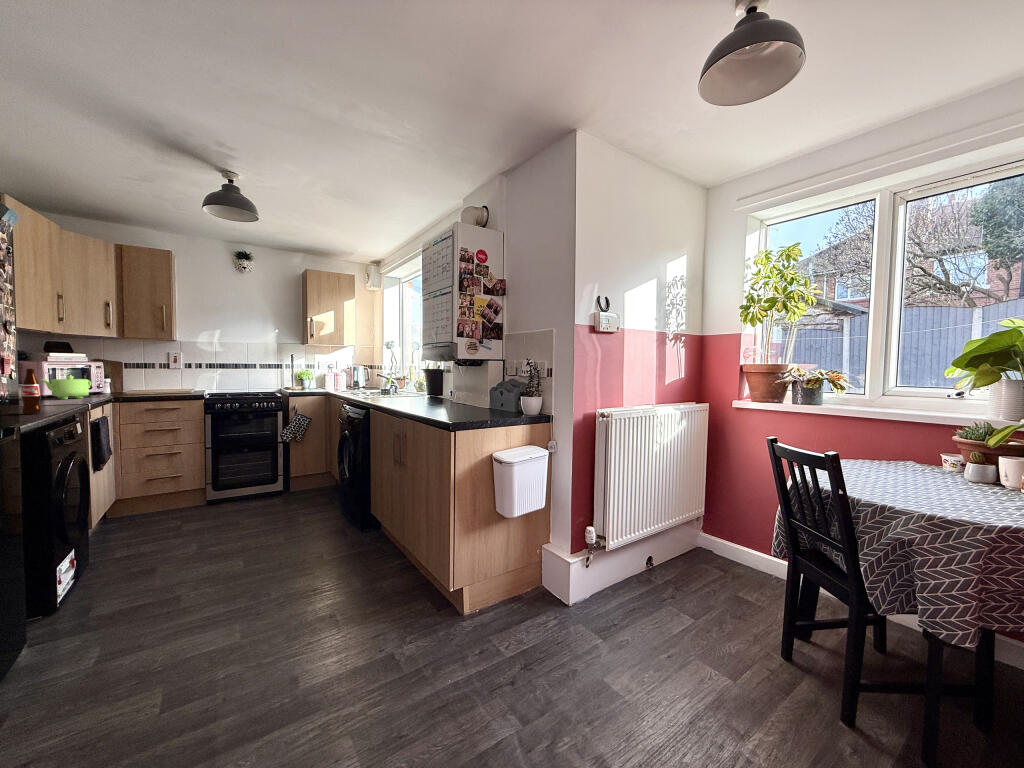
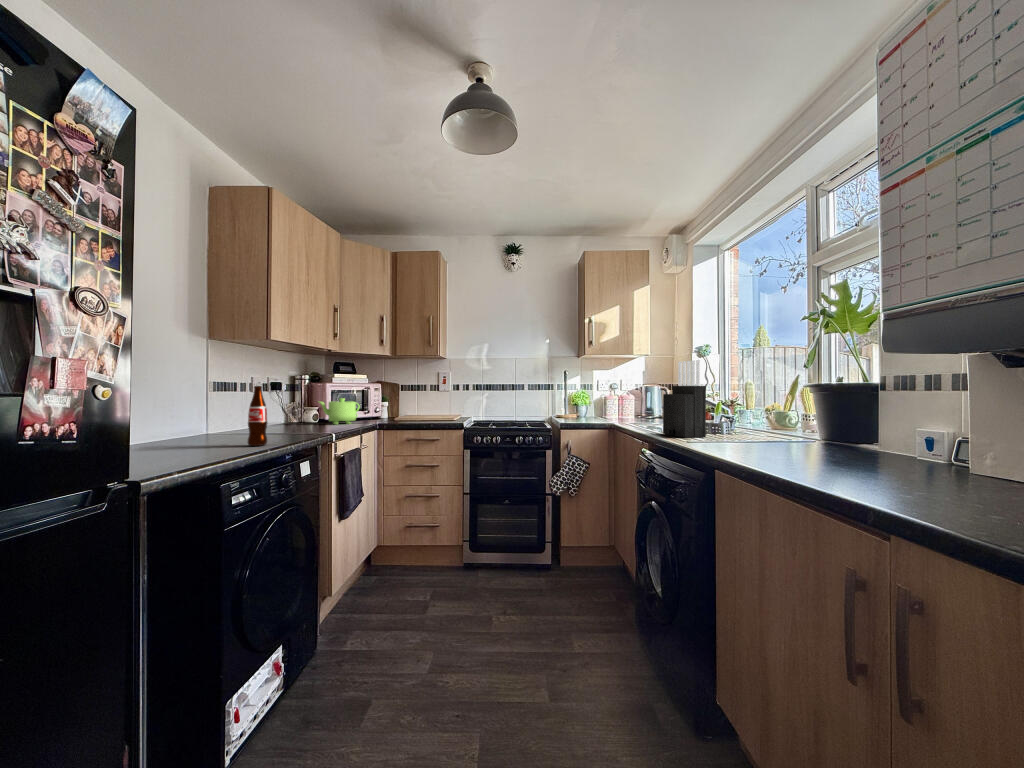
knife block: none [356,355,378,397] -> present [663,360,706,438]

